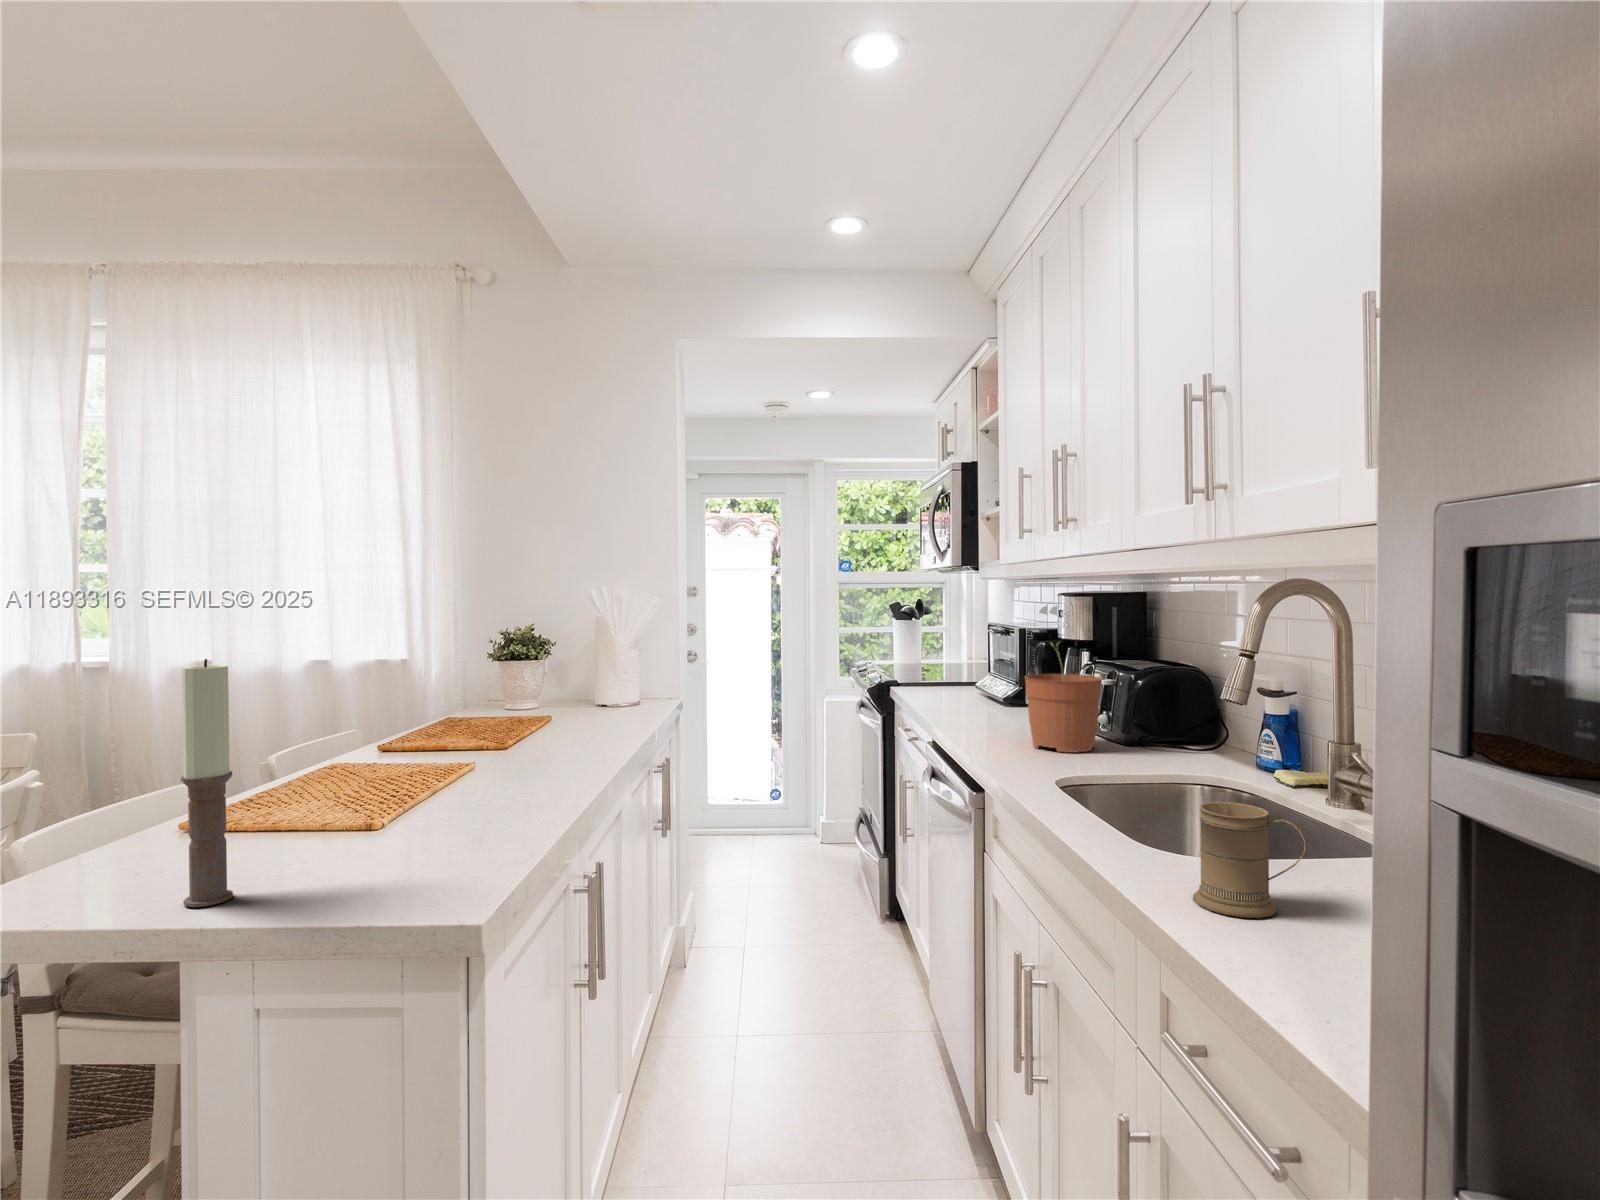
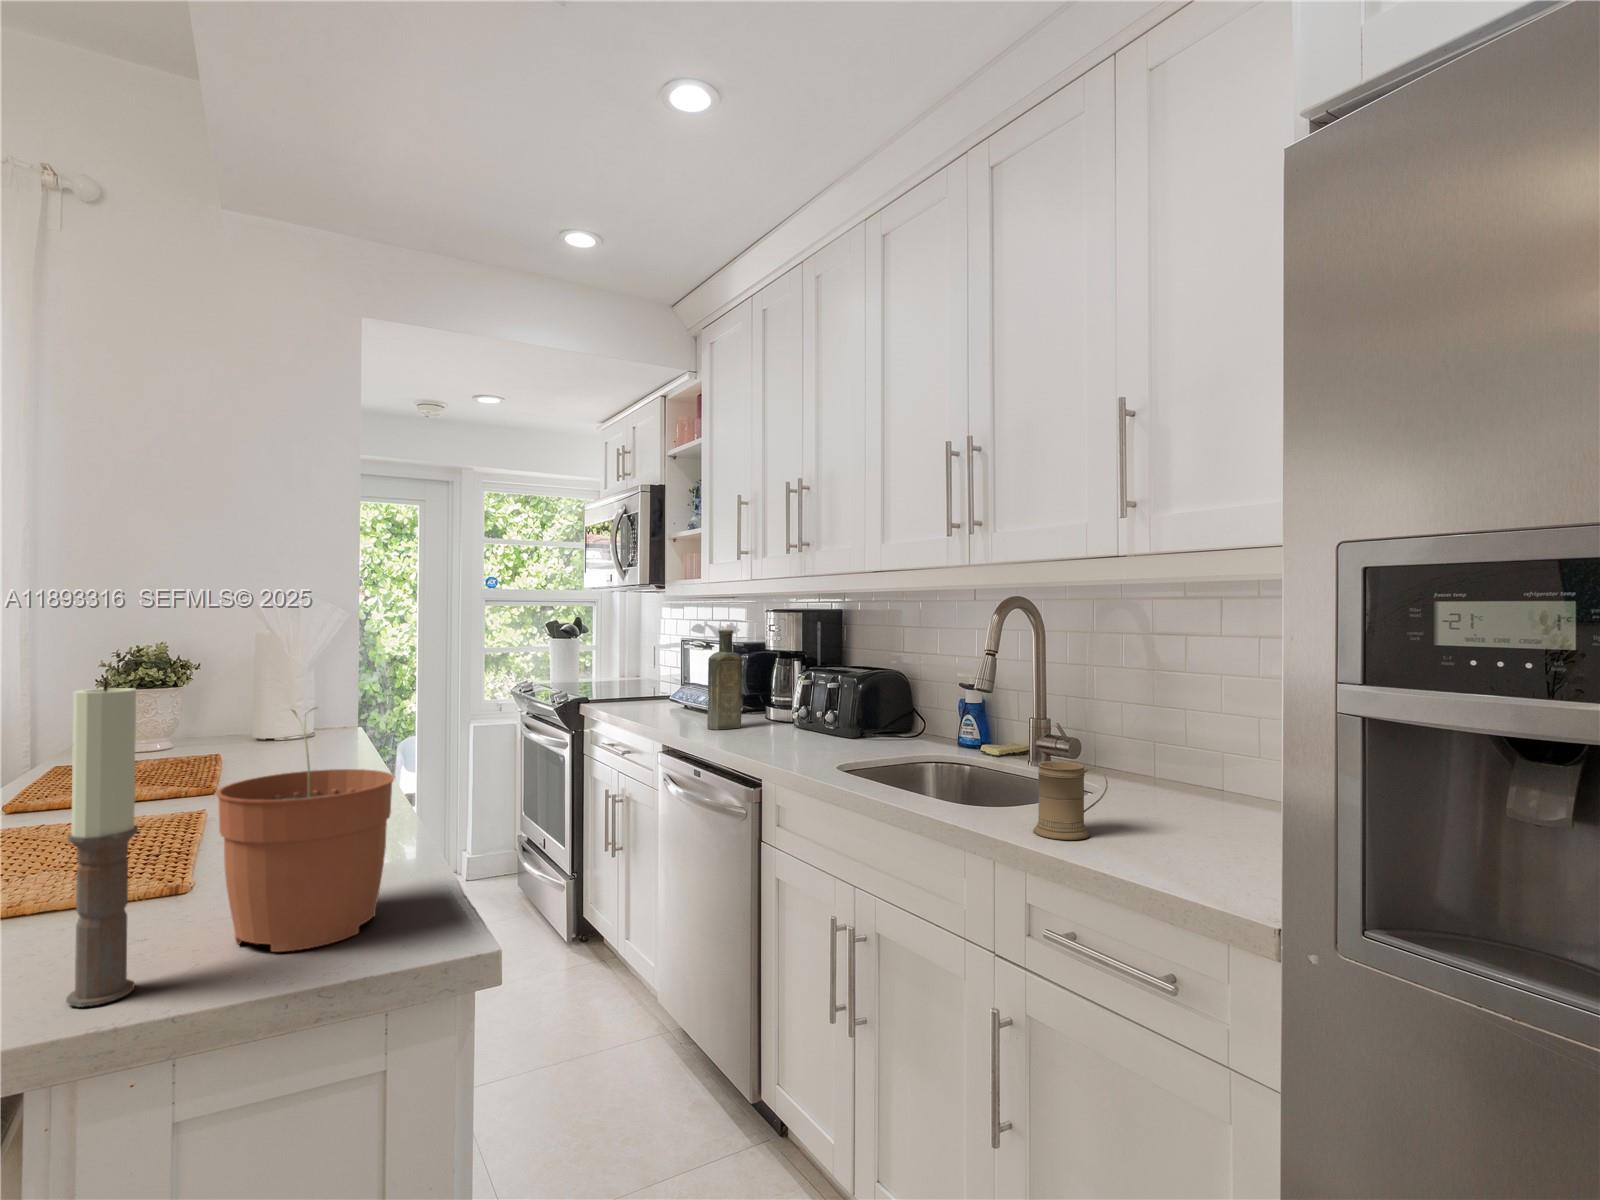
bottle: none [967,616,1014,723] -> present [707,630,742,730]
plant pot: present [1025,643,1102,752] -> present [216,709,394,952]

